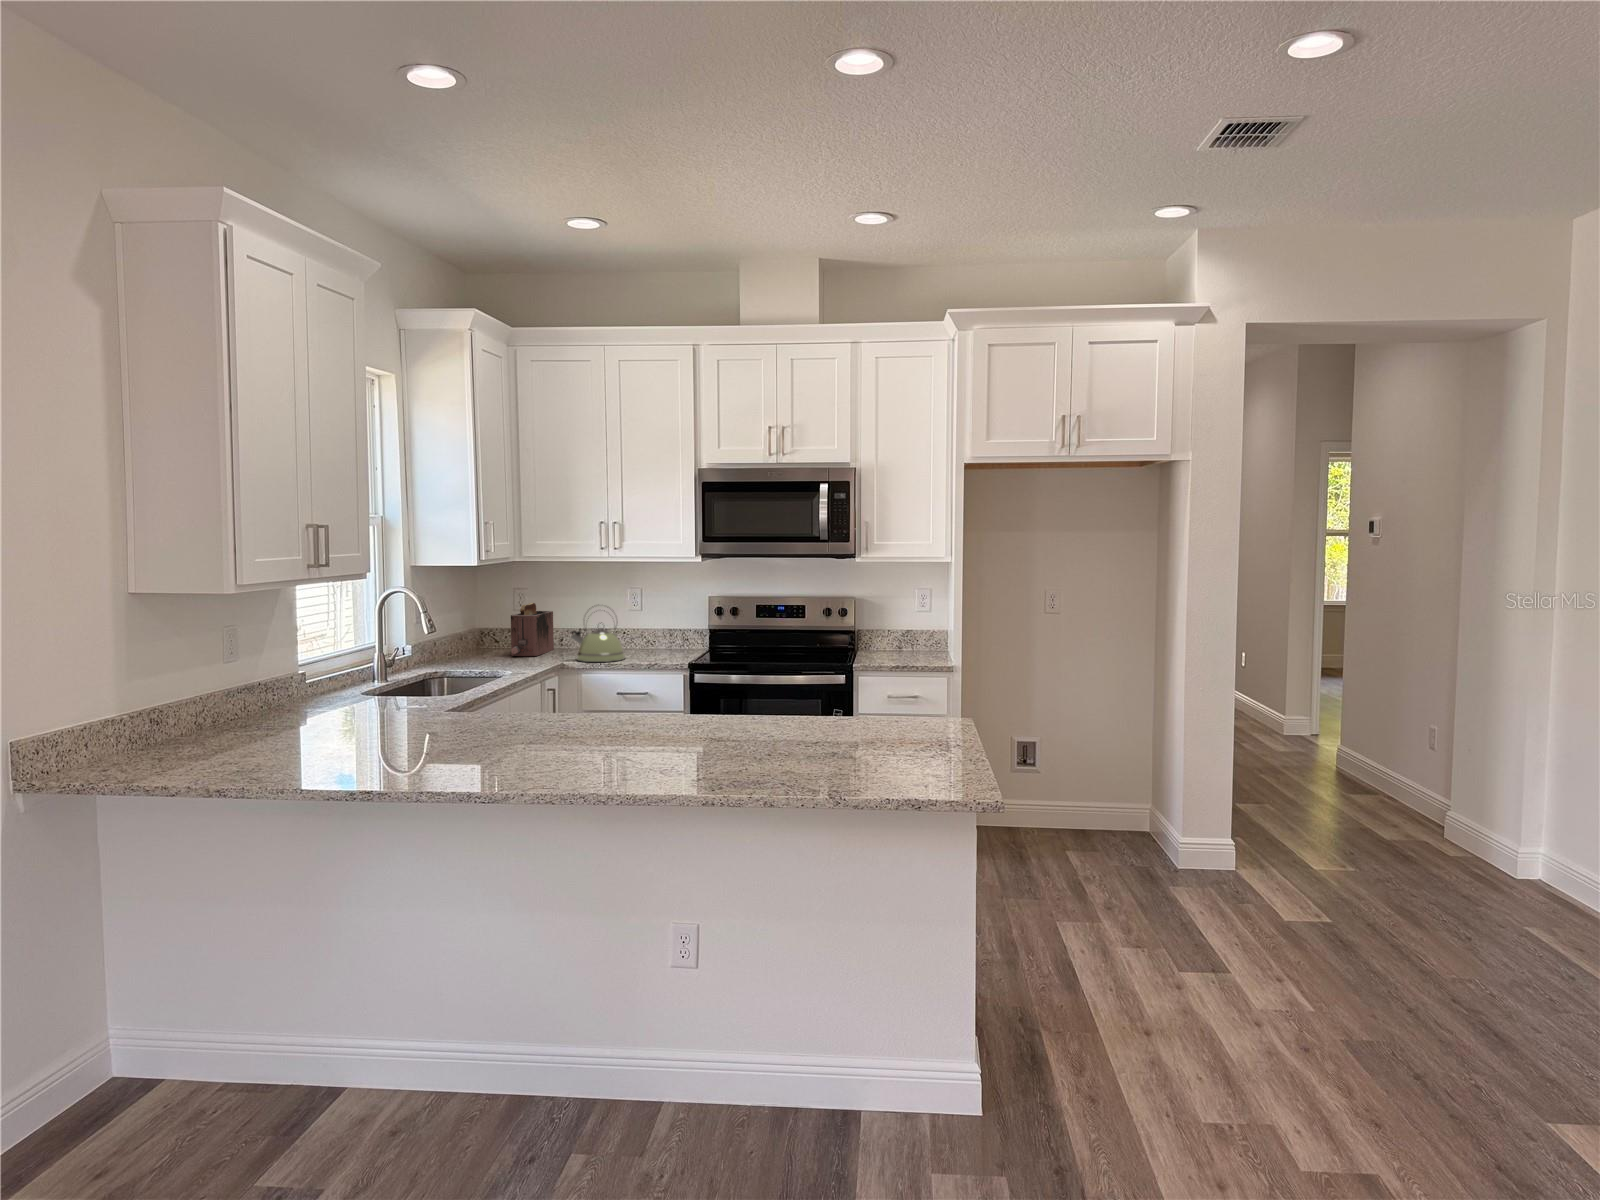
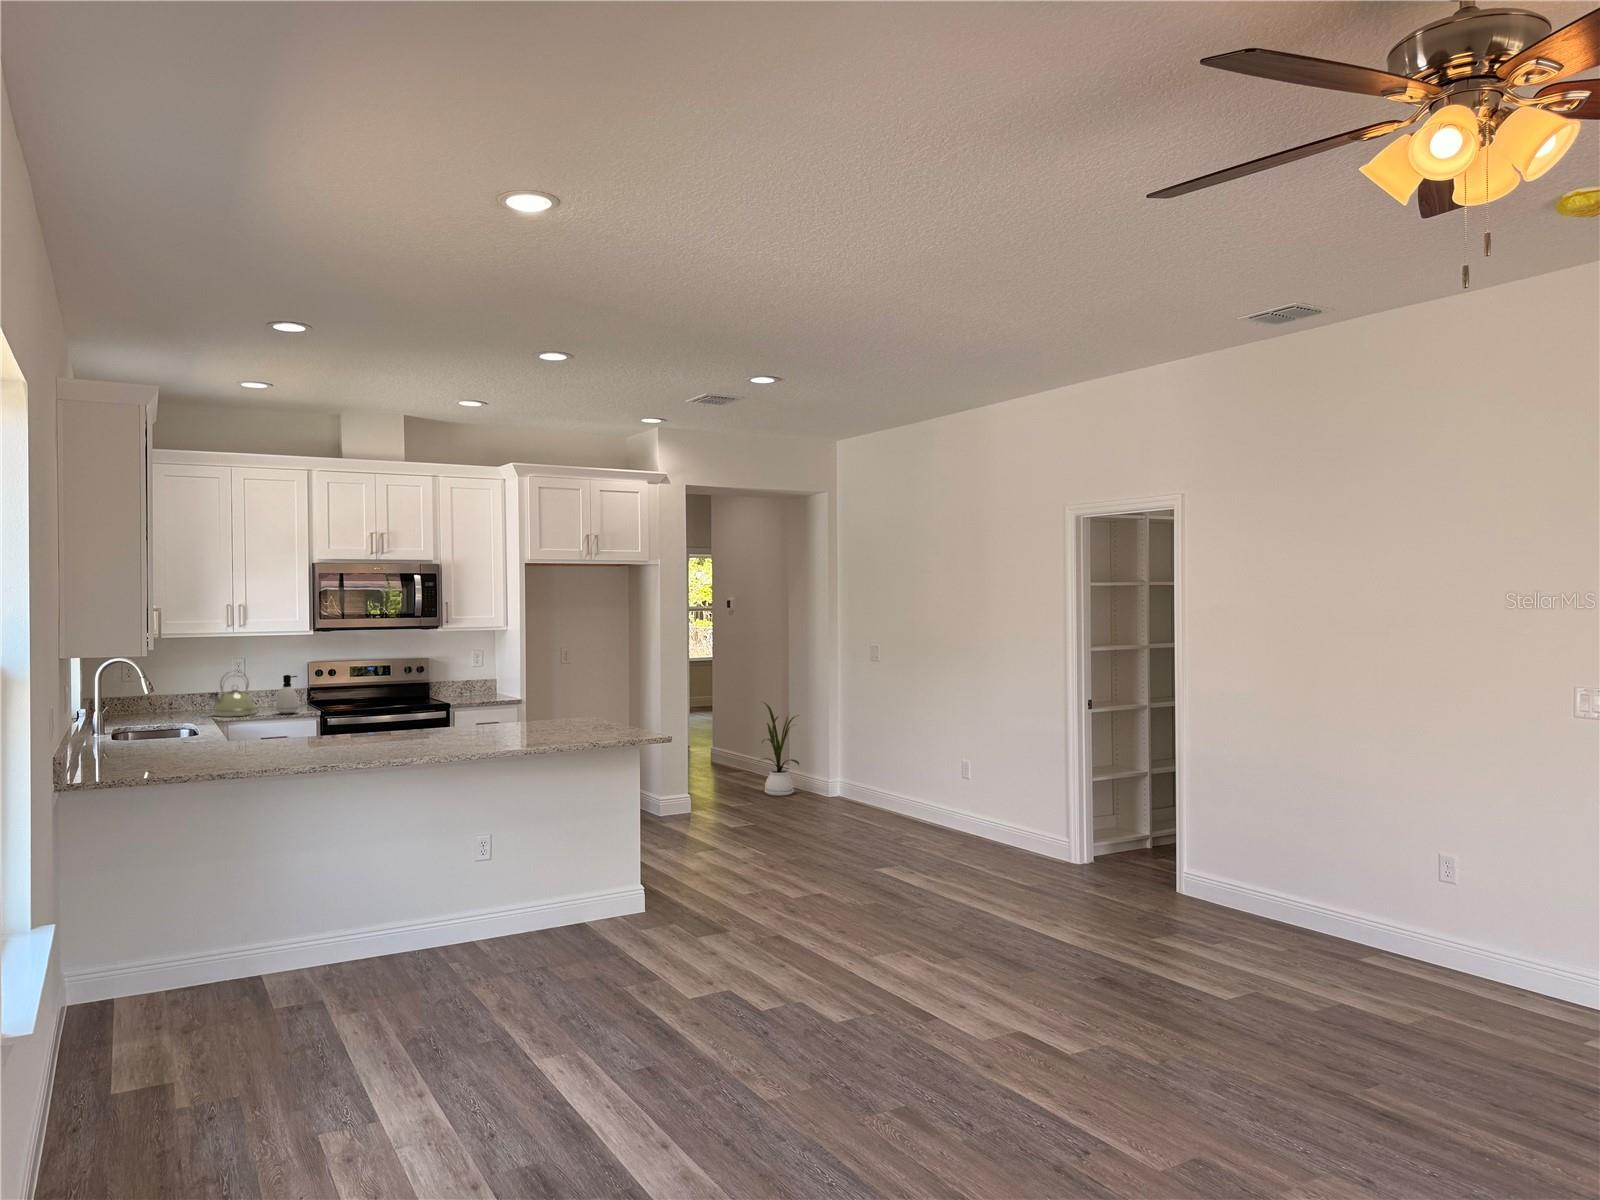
toaster: present [511,603,554,656] -> none [142,673,168,718]
soap dispenser: none [639,613,665,663] -> present [276,675,299,713]
house plant: none [1392,692,1487,862] -> present [761,702,799,796]

